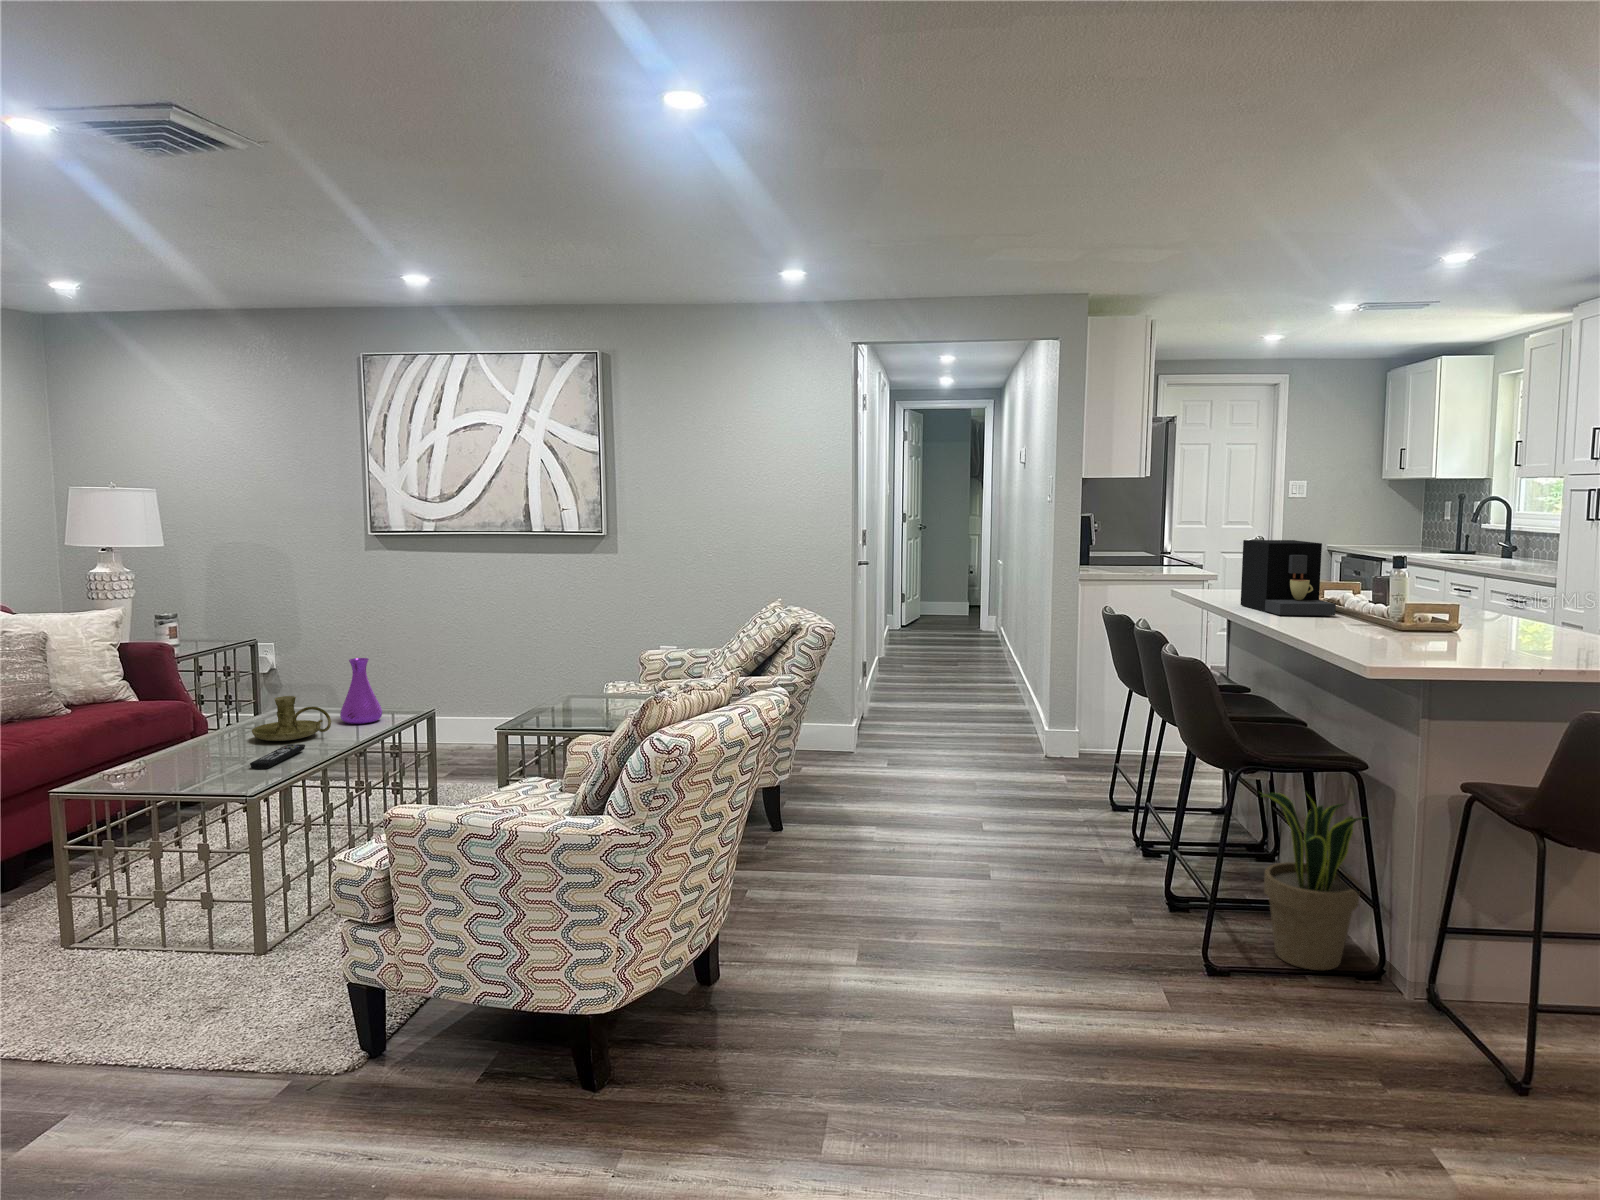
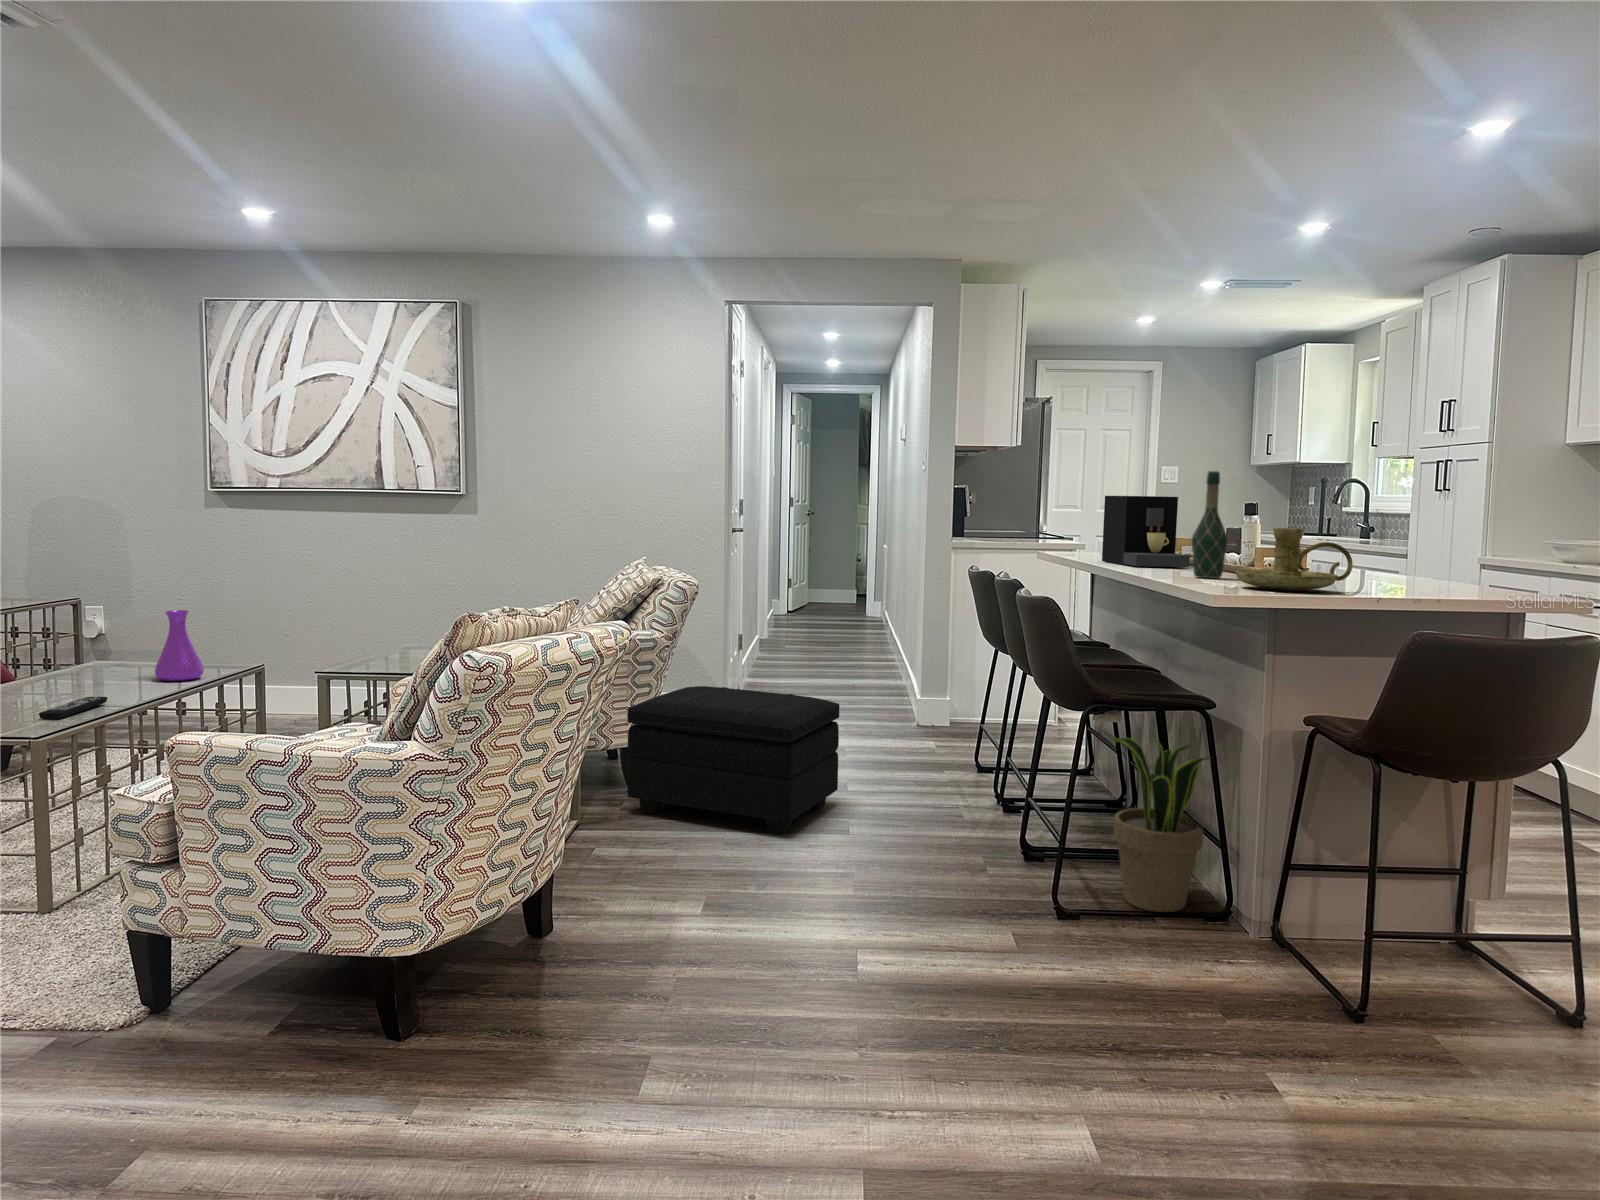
wine bottle: none [1345,529,1383,636] -> present [1192,471,1228,578]
candle holder: present [252,696,331,741] -> present [1236,528,1353,591]
footstool: none [772,727,976,876] -> present [628,686,839,834]

